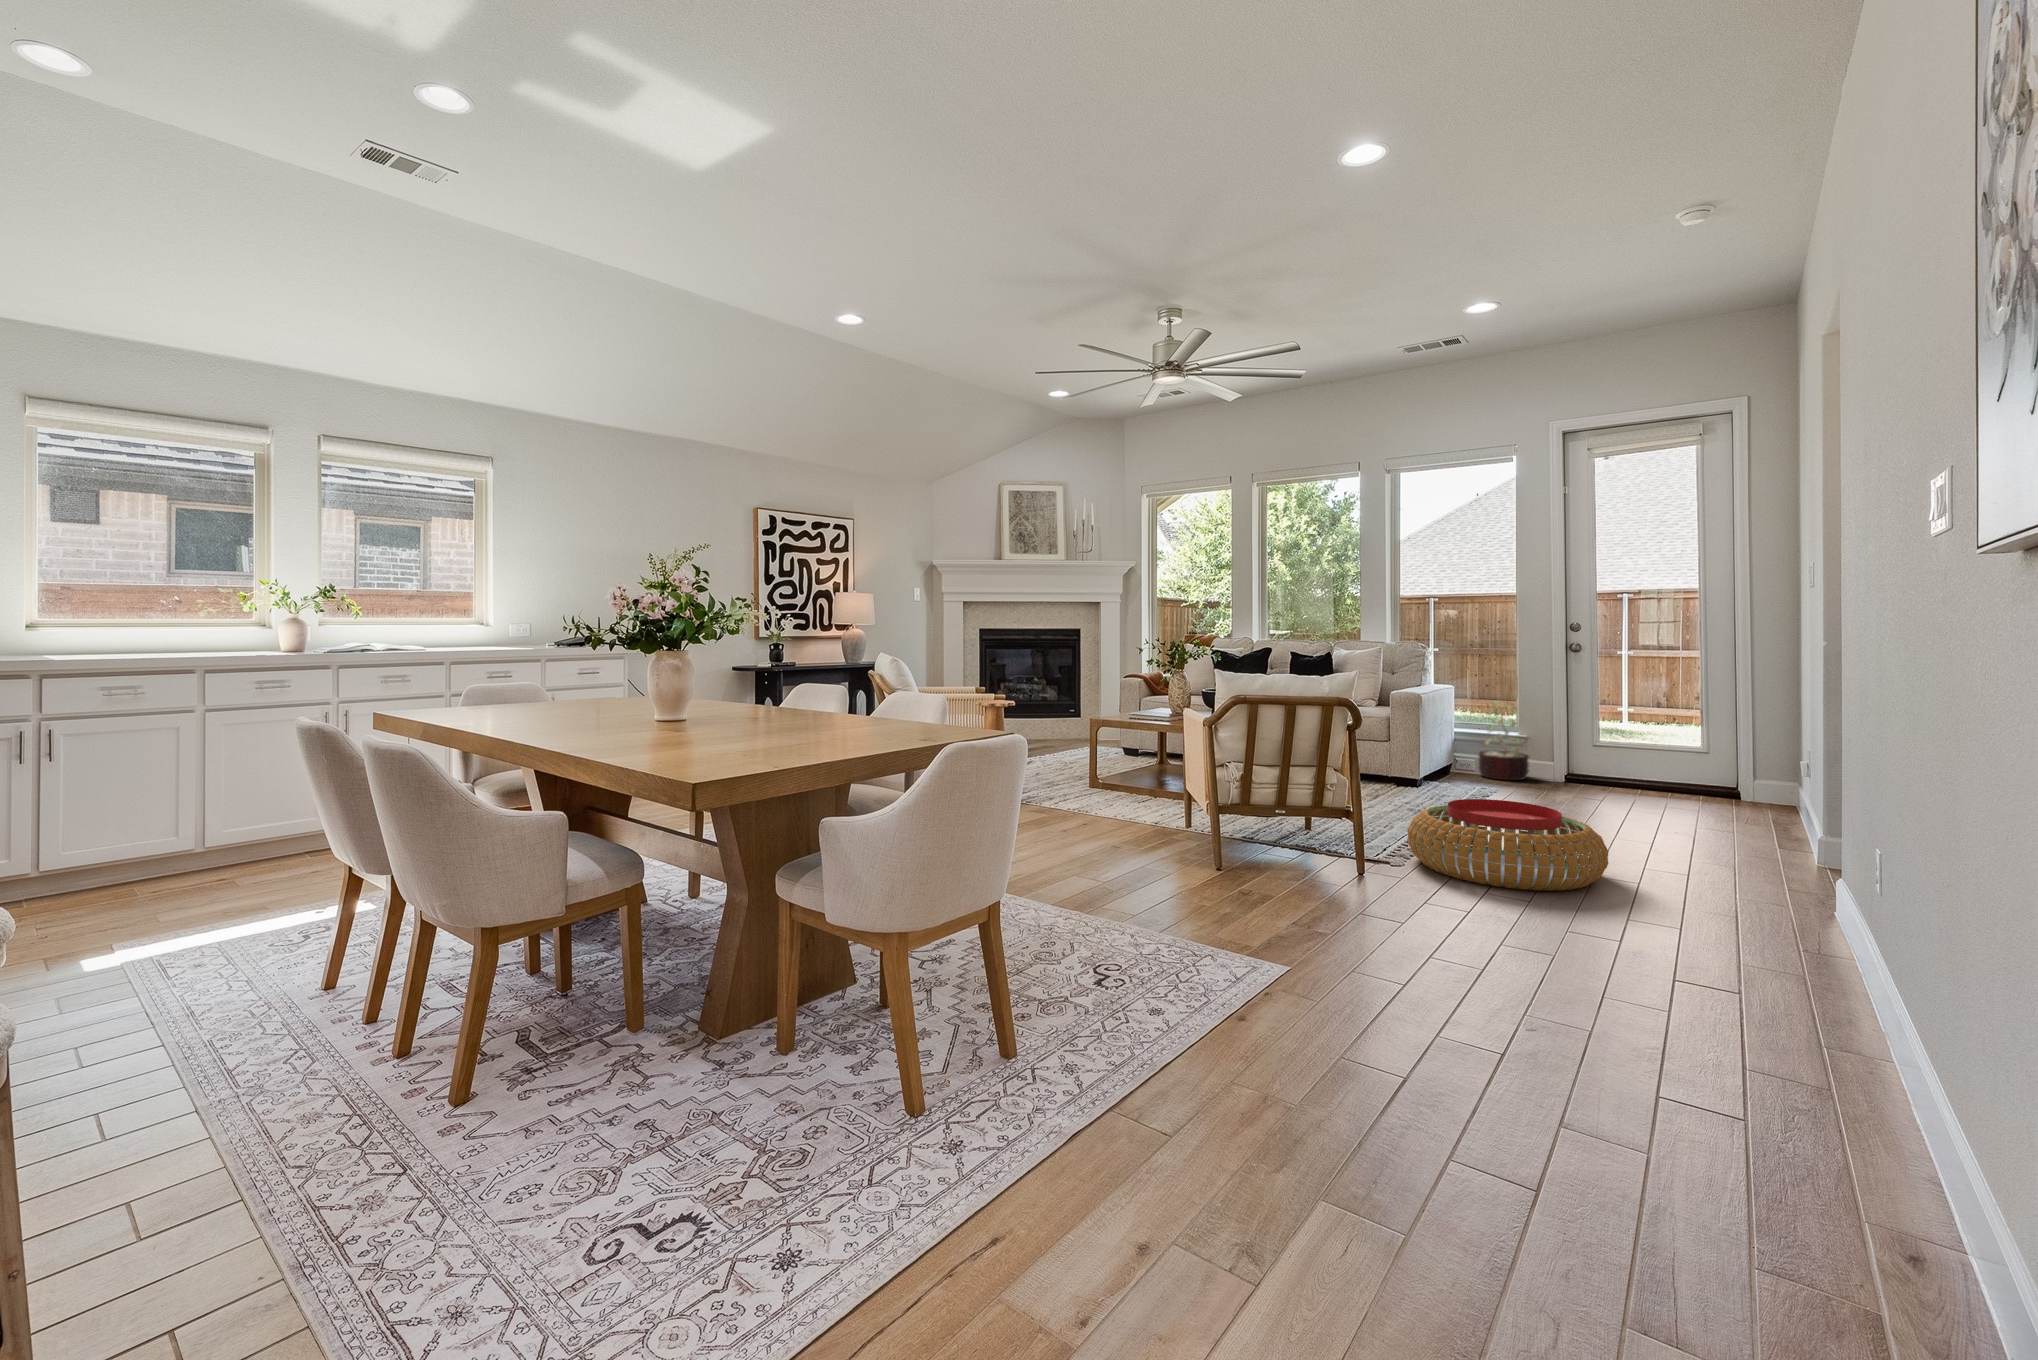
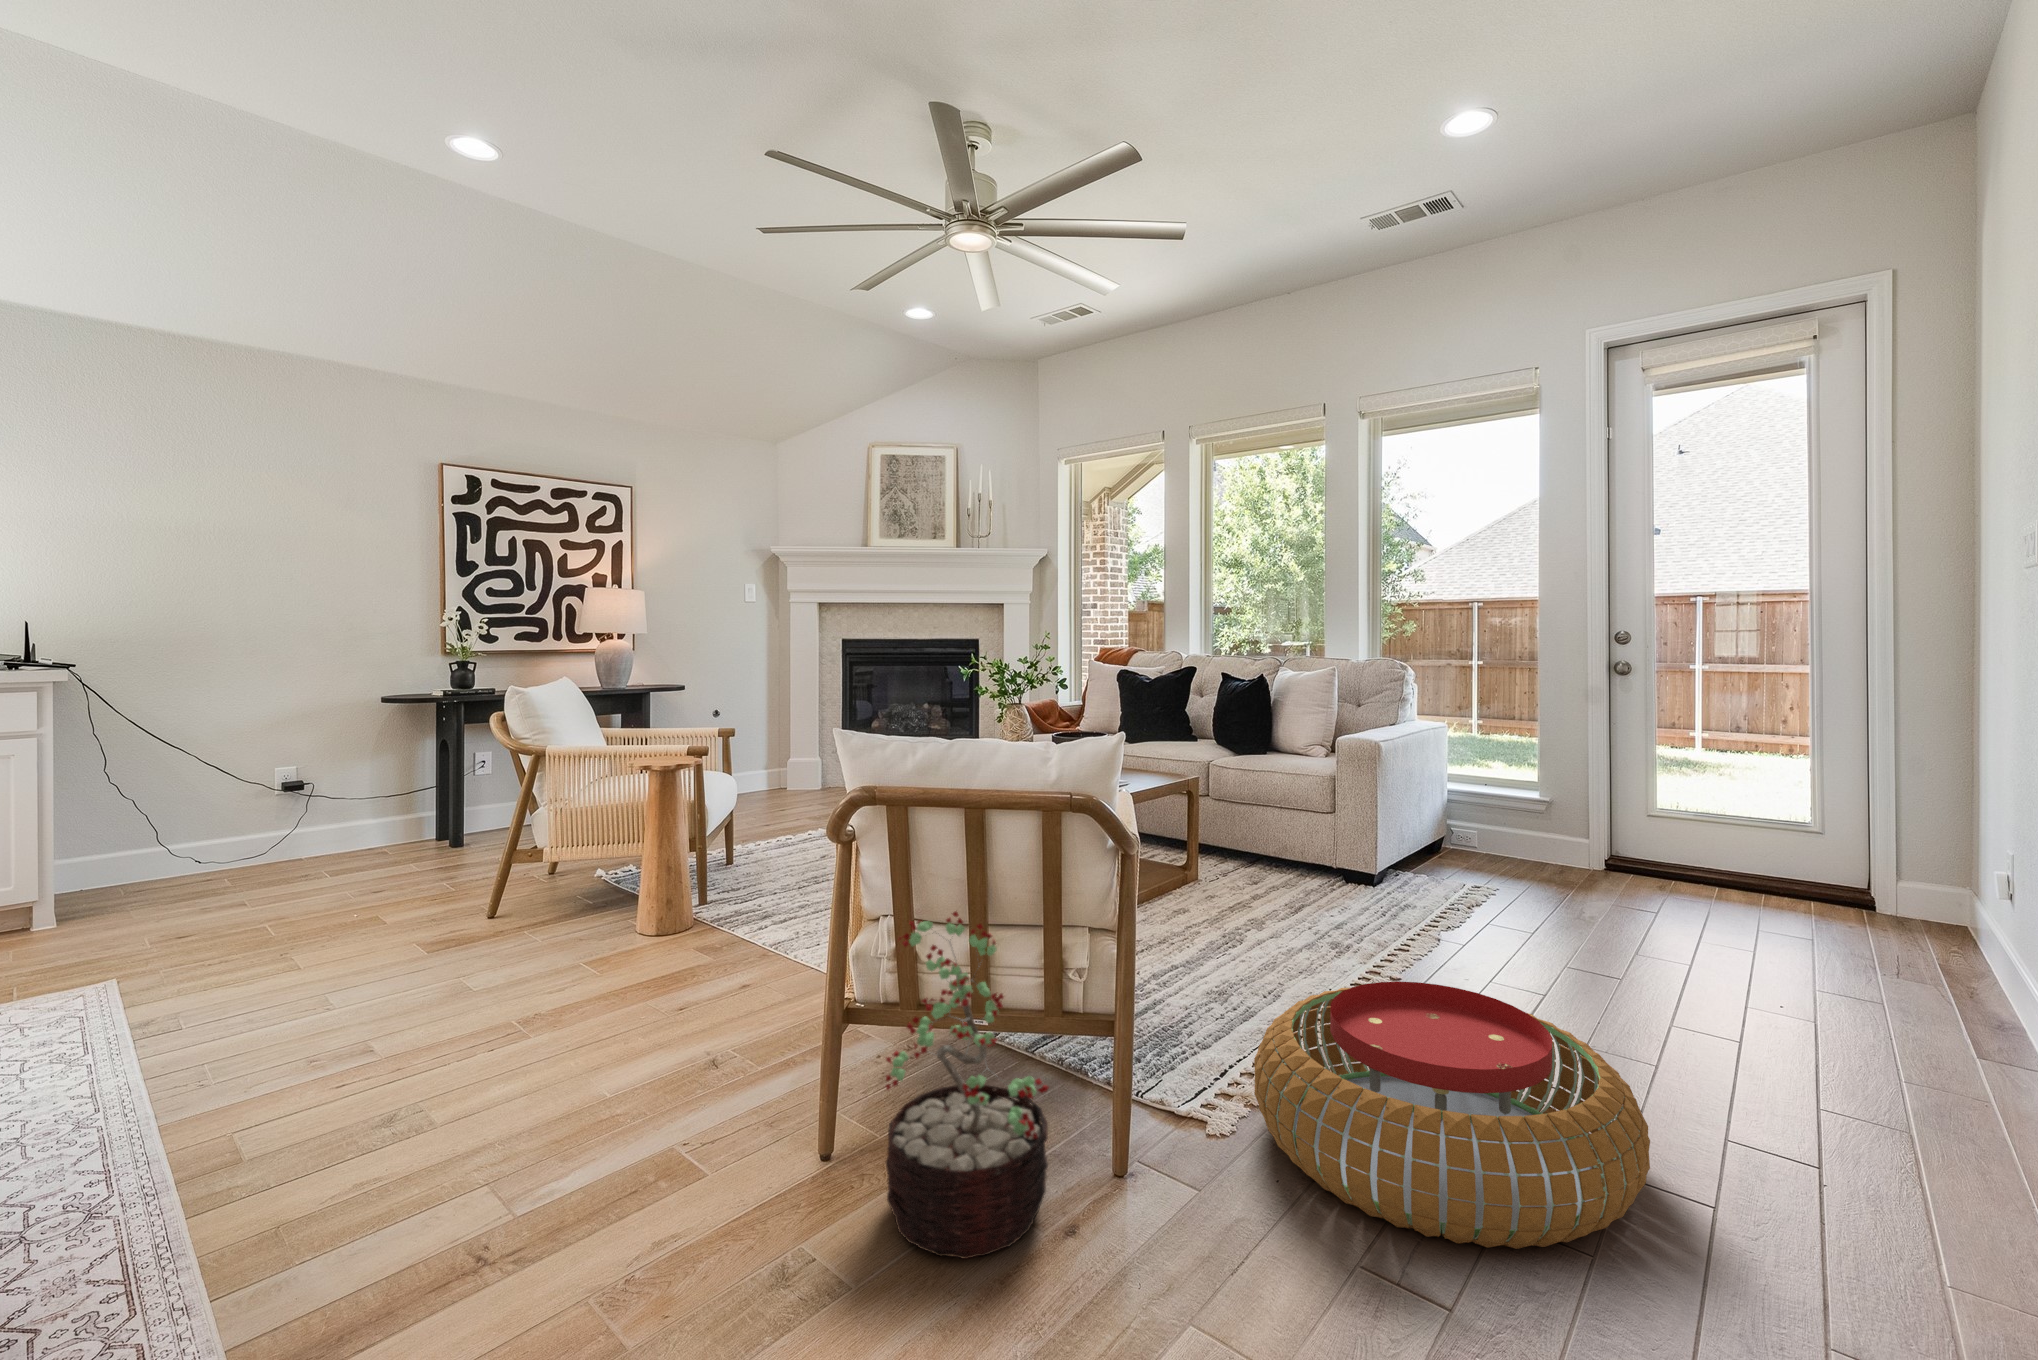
decorative plant: present [1478,702,1529,780] -> present [885,912,1048,1259]

